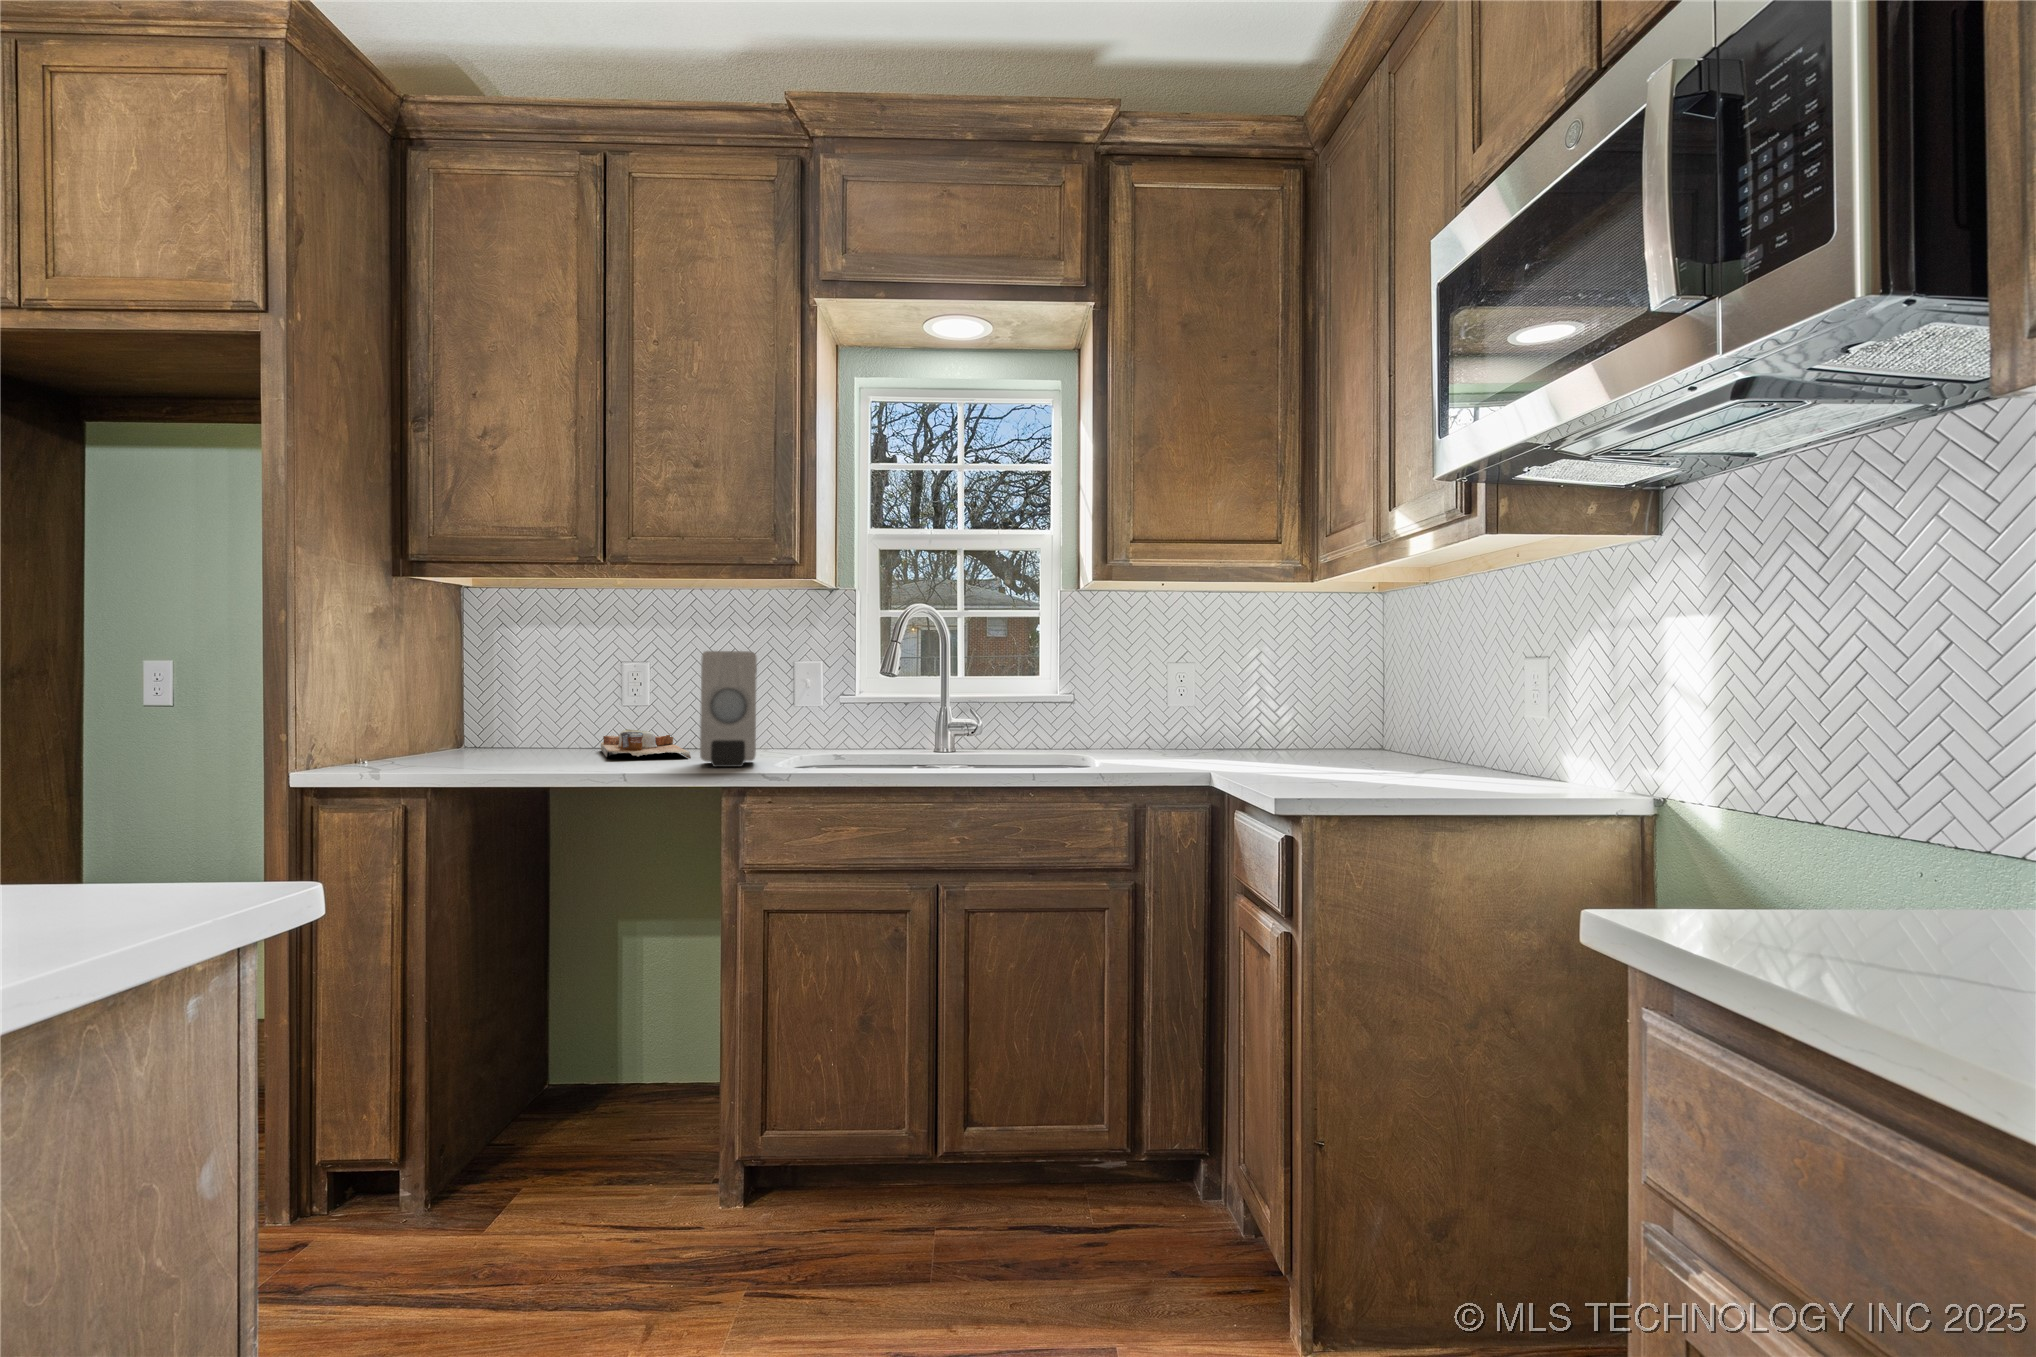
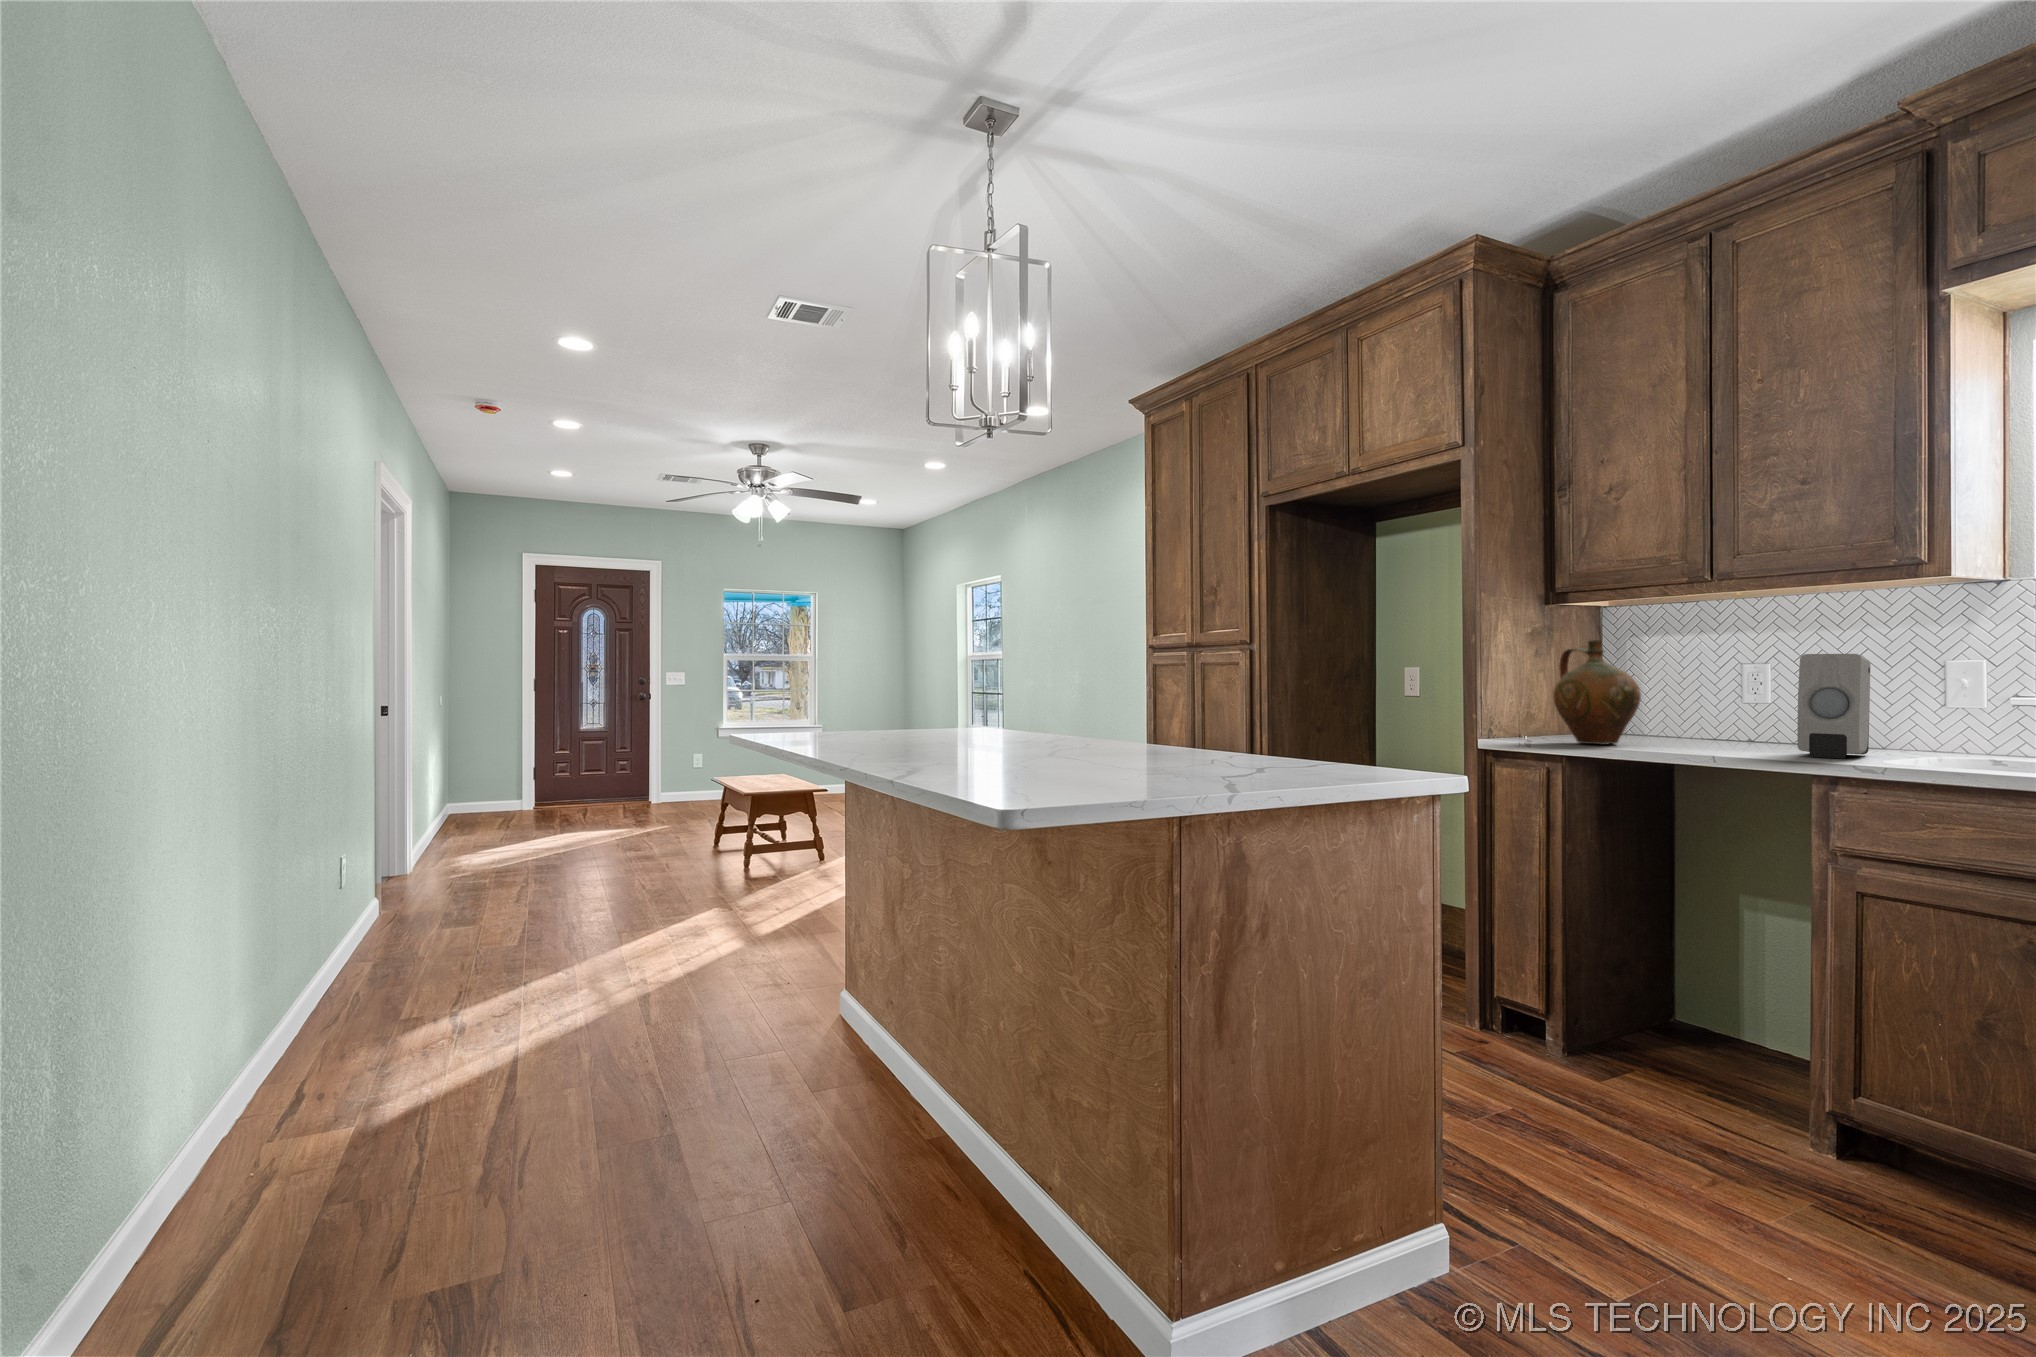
ceramic jug: none [411,627,524,768] -> present [1553,640,1641,745]
cutting board: present [601,729,691,758] -> none [1720,721,1804,749]

